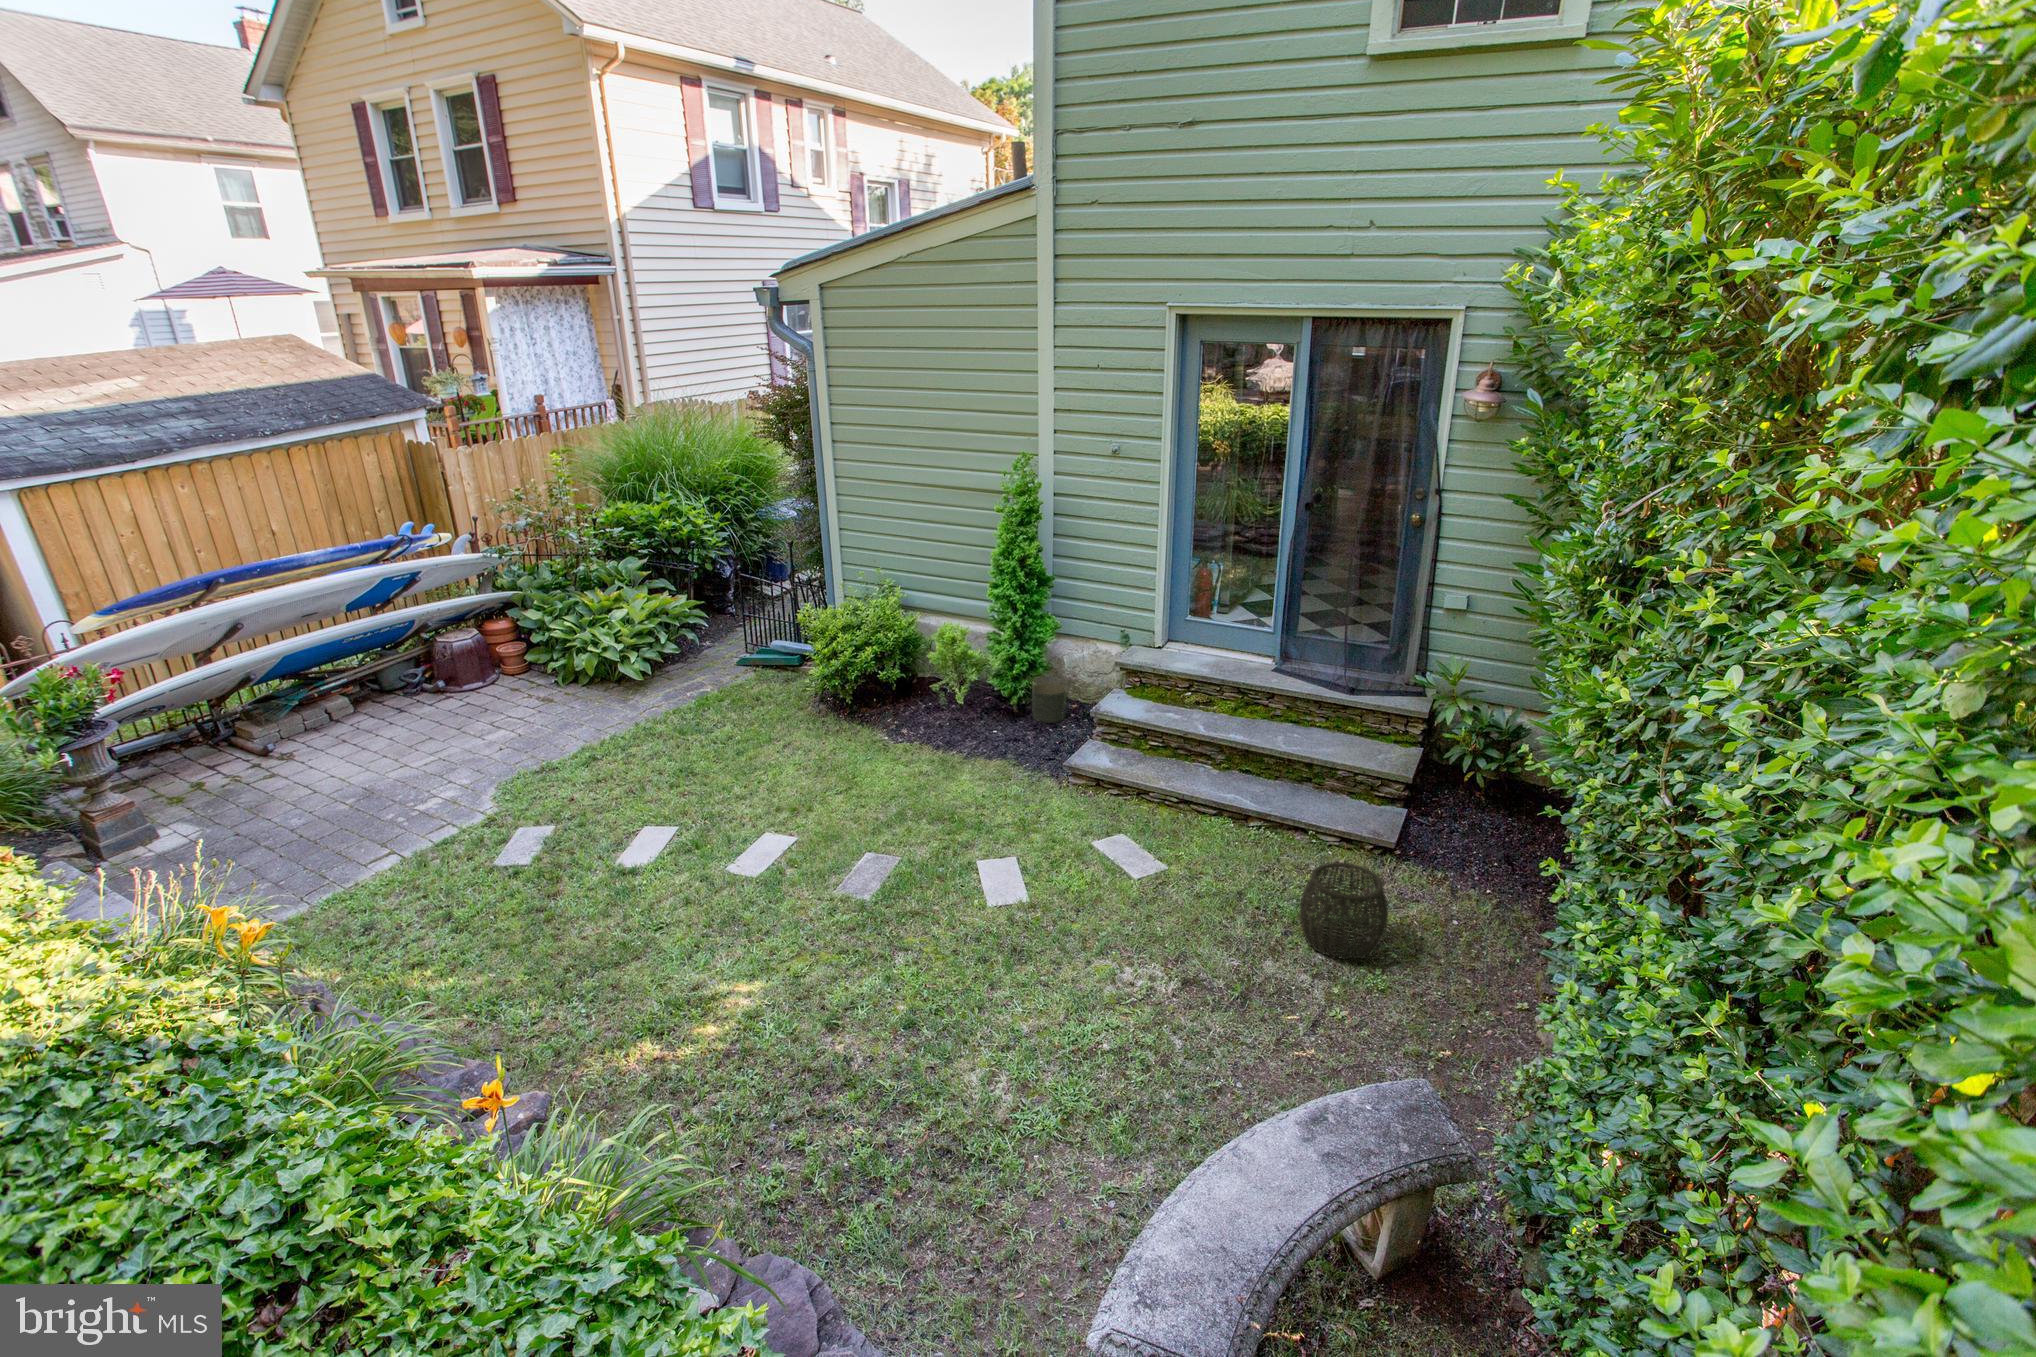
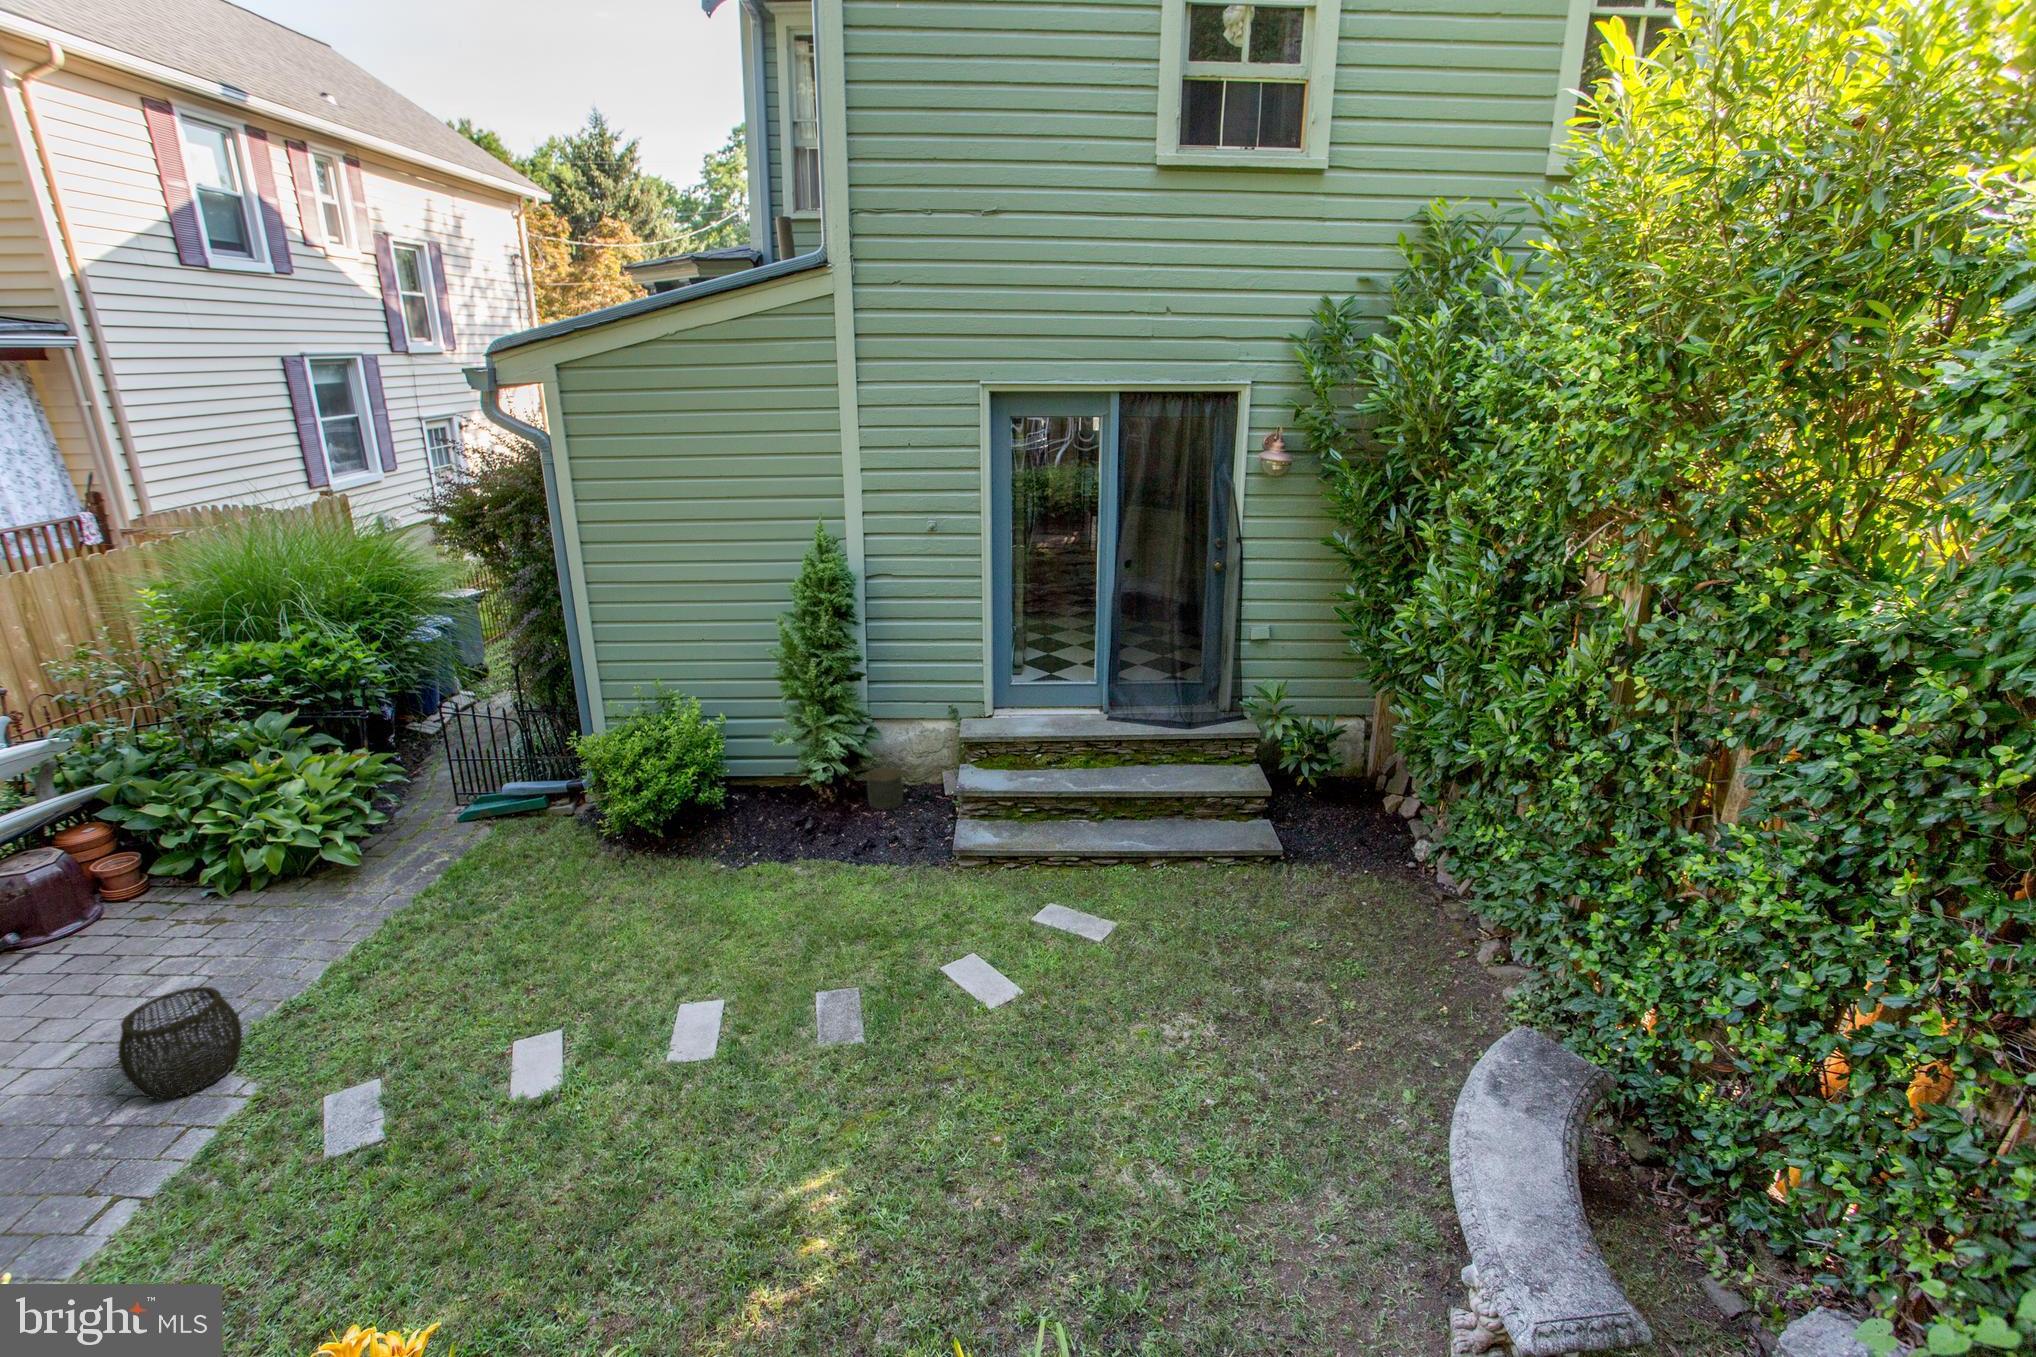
woven basket: present [1300,862,1388,960] -> present [118,987,242,1100]

